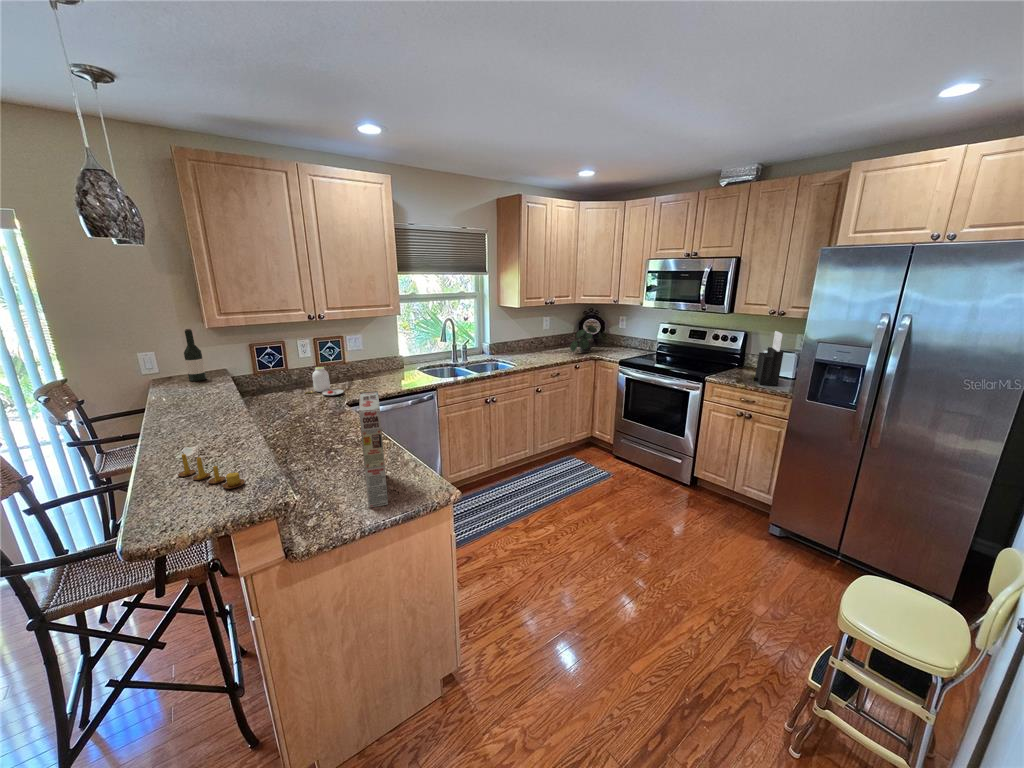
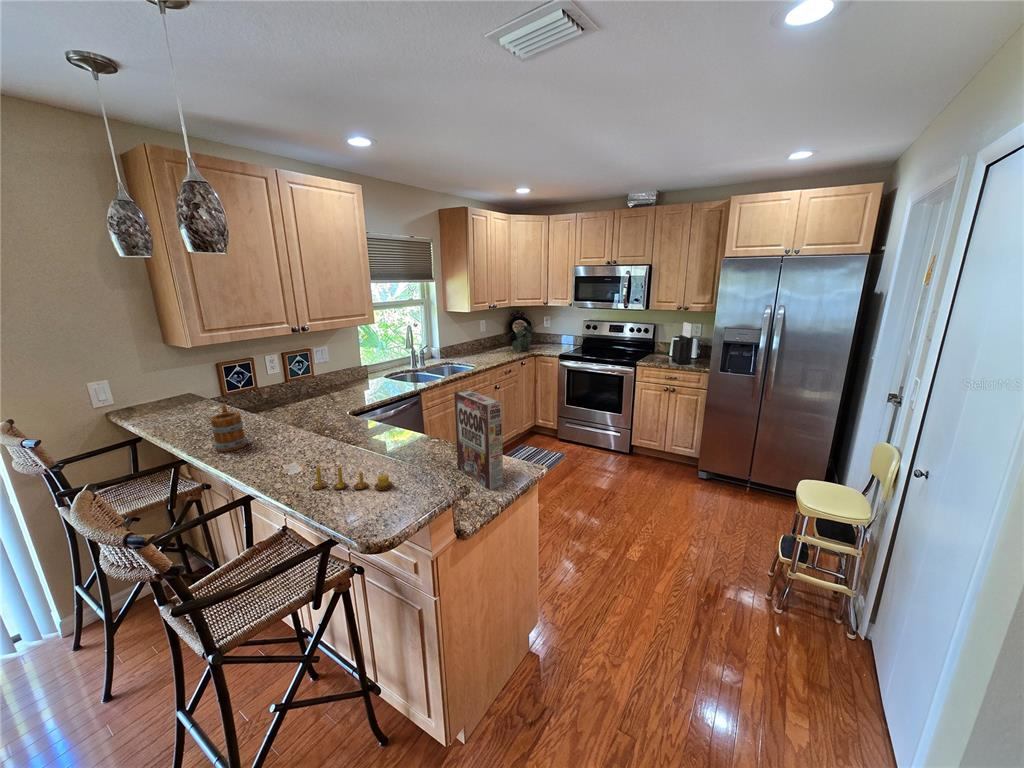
wine bottle: present [184,329,206,381] -> none [145,350,173,410]
jar: present [306,367,343,395] -> none [292,381,337,411]
mug: none [166,382,203,426] -> present [210,405,247,452]

